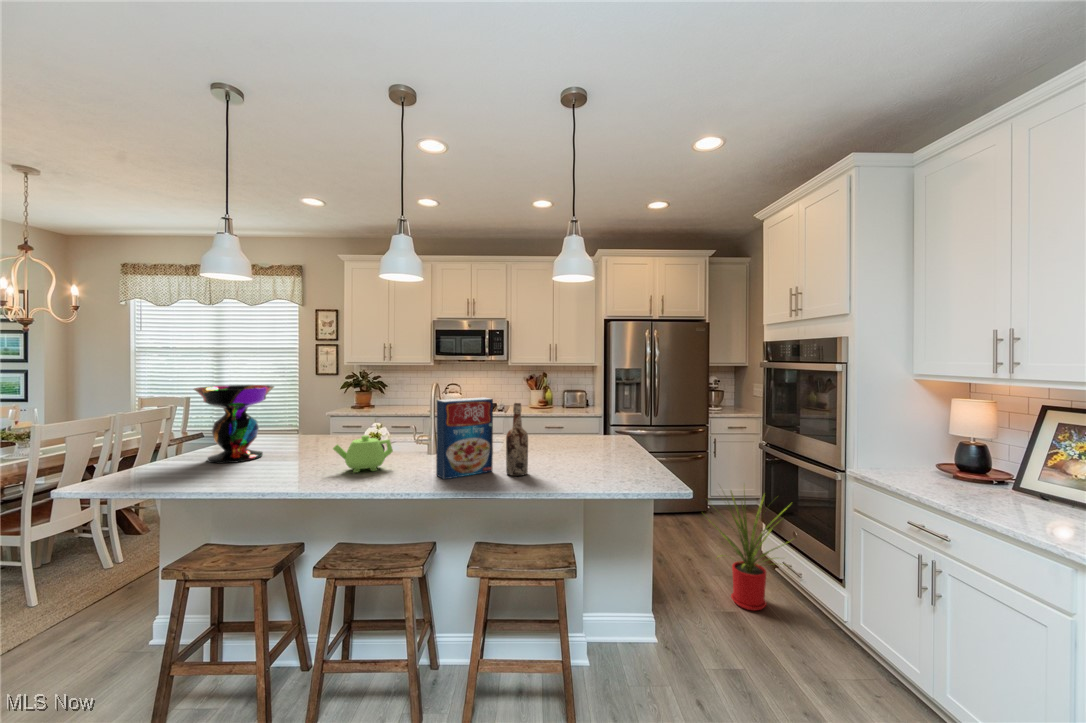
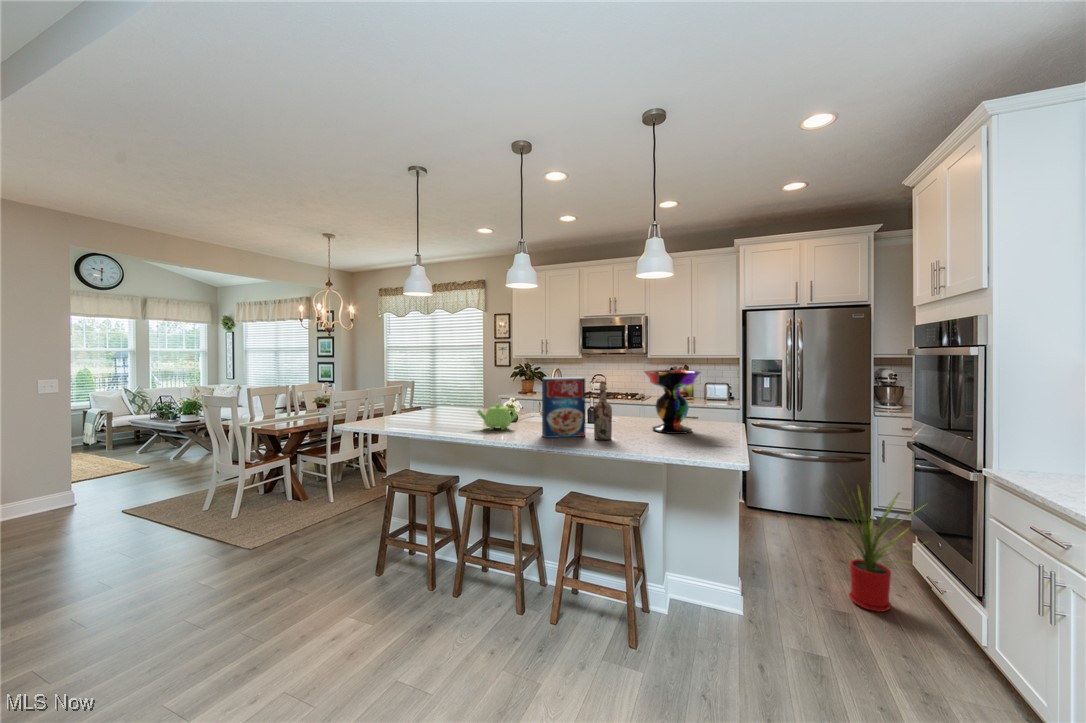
decorative bowl: present [194,385,274,464] -> present [644,370,701,434]

